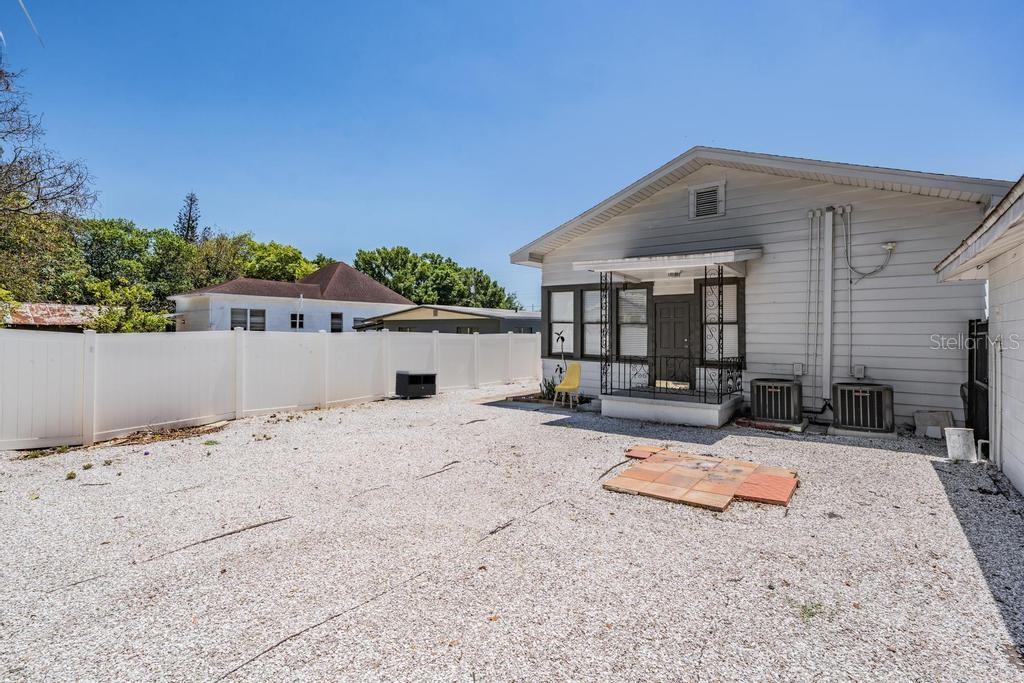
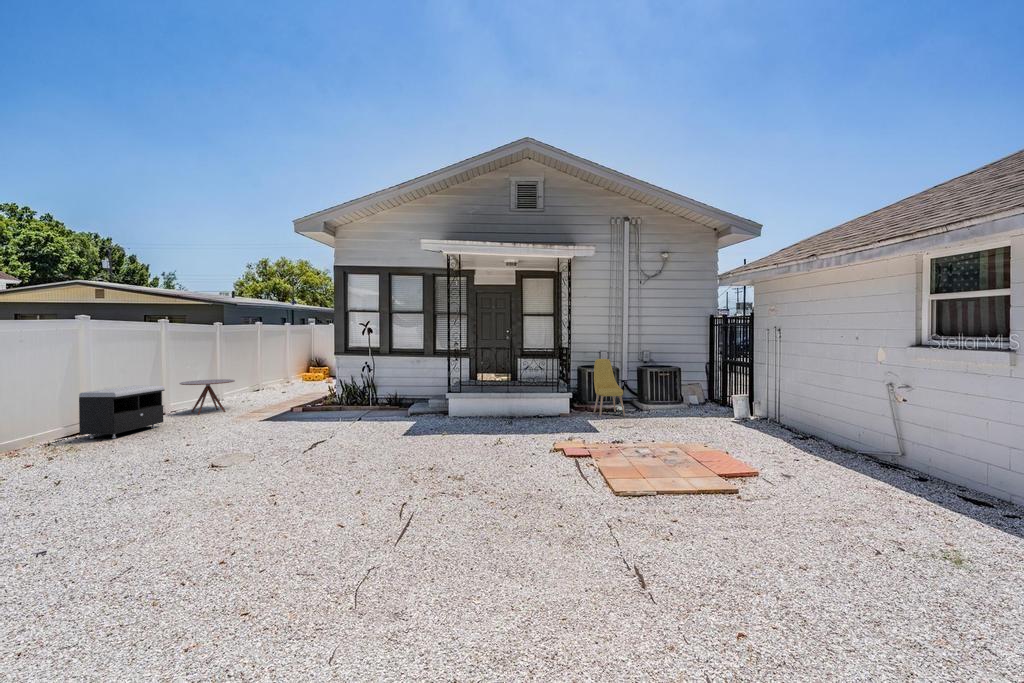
chair: present [553,363,581,409] -> present [594,359,625,416]
round table: none [452,372,484,395] -> present [179,379,235,415]

